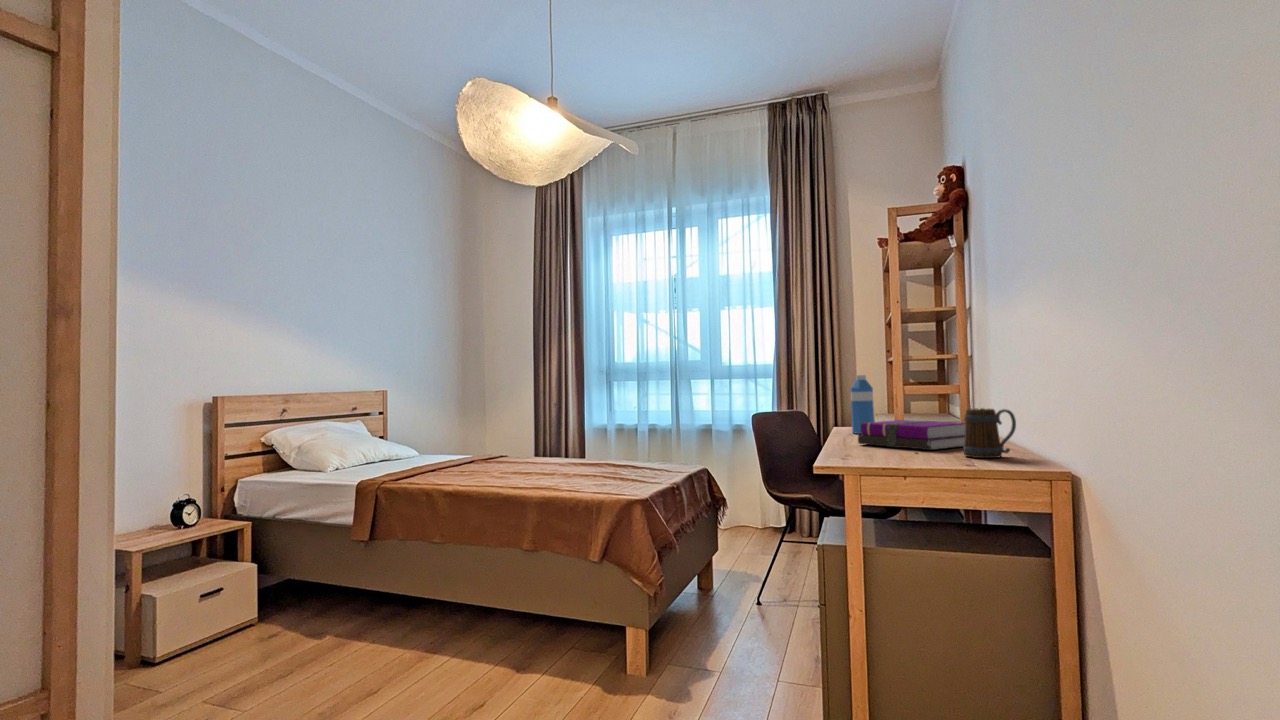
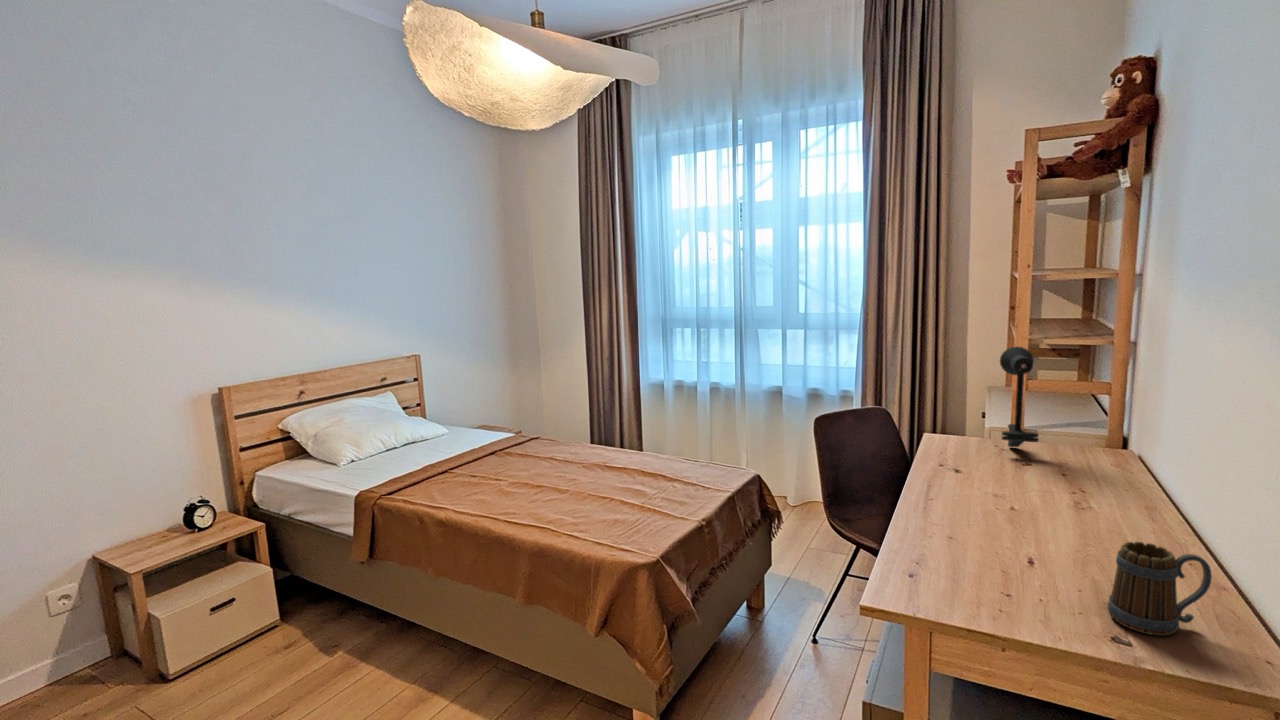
desk lamp: none [884,353,916,429] -> present [1000,347,1039,447]
water bottle: present [851,375,874,434] -> none [944,386,978,467]
notebook: present [858,420,965,450] -> none [943,481,1124,571]

